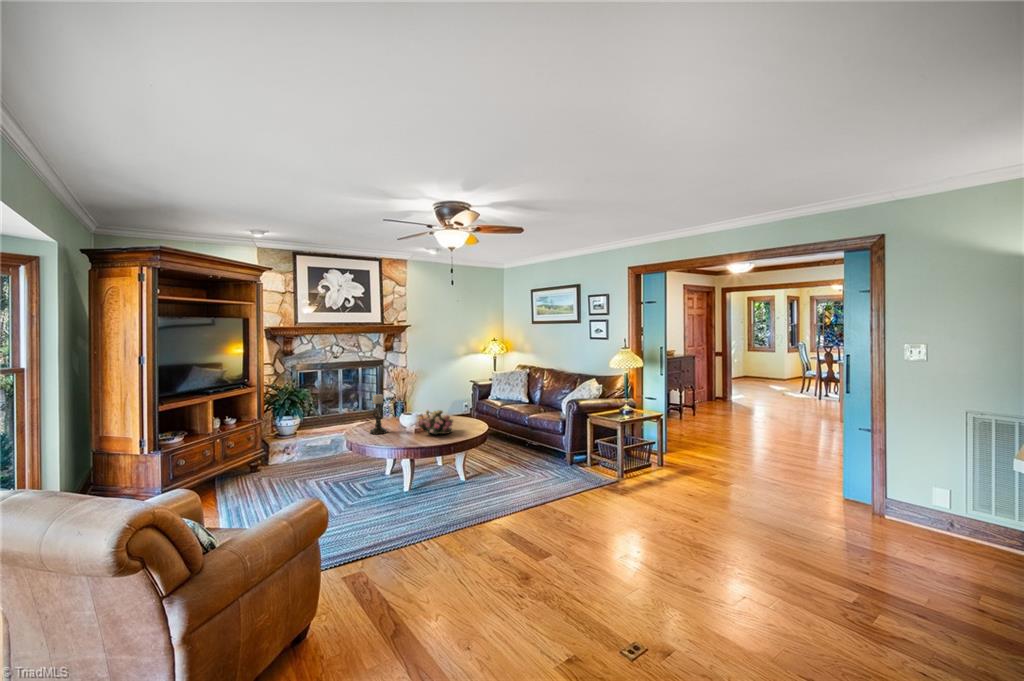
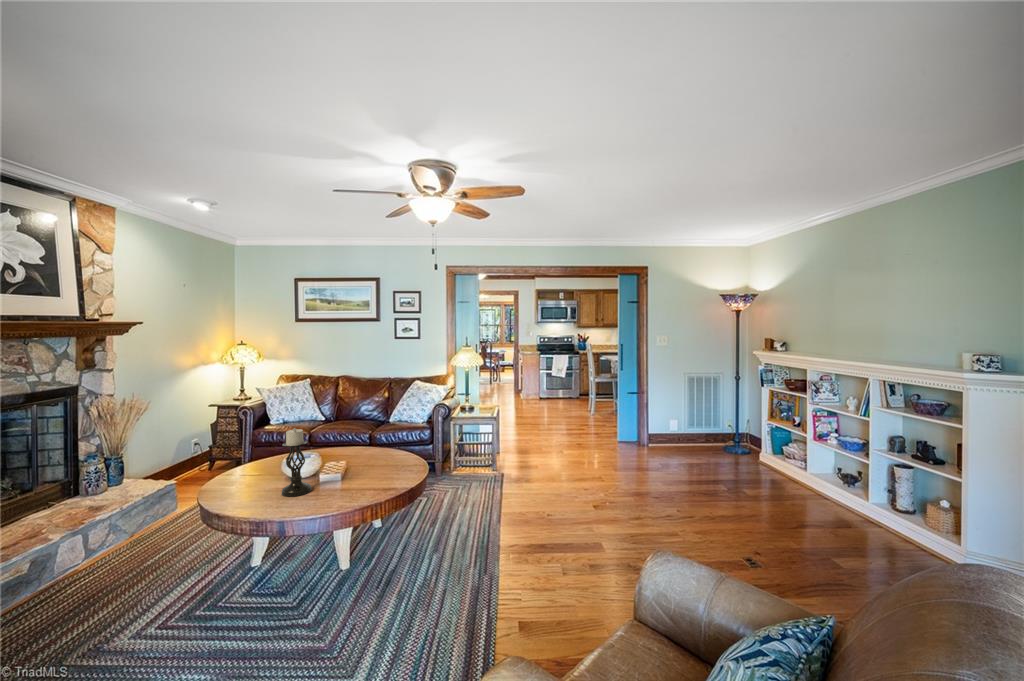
flower arrangement: present [416,410,453,434] -> none [353,434,407,468]

